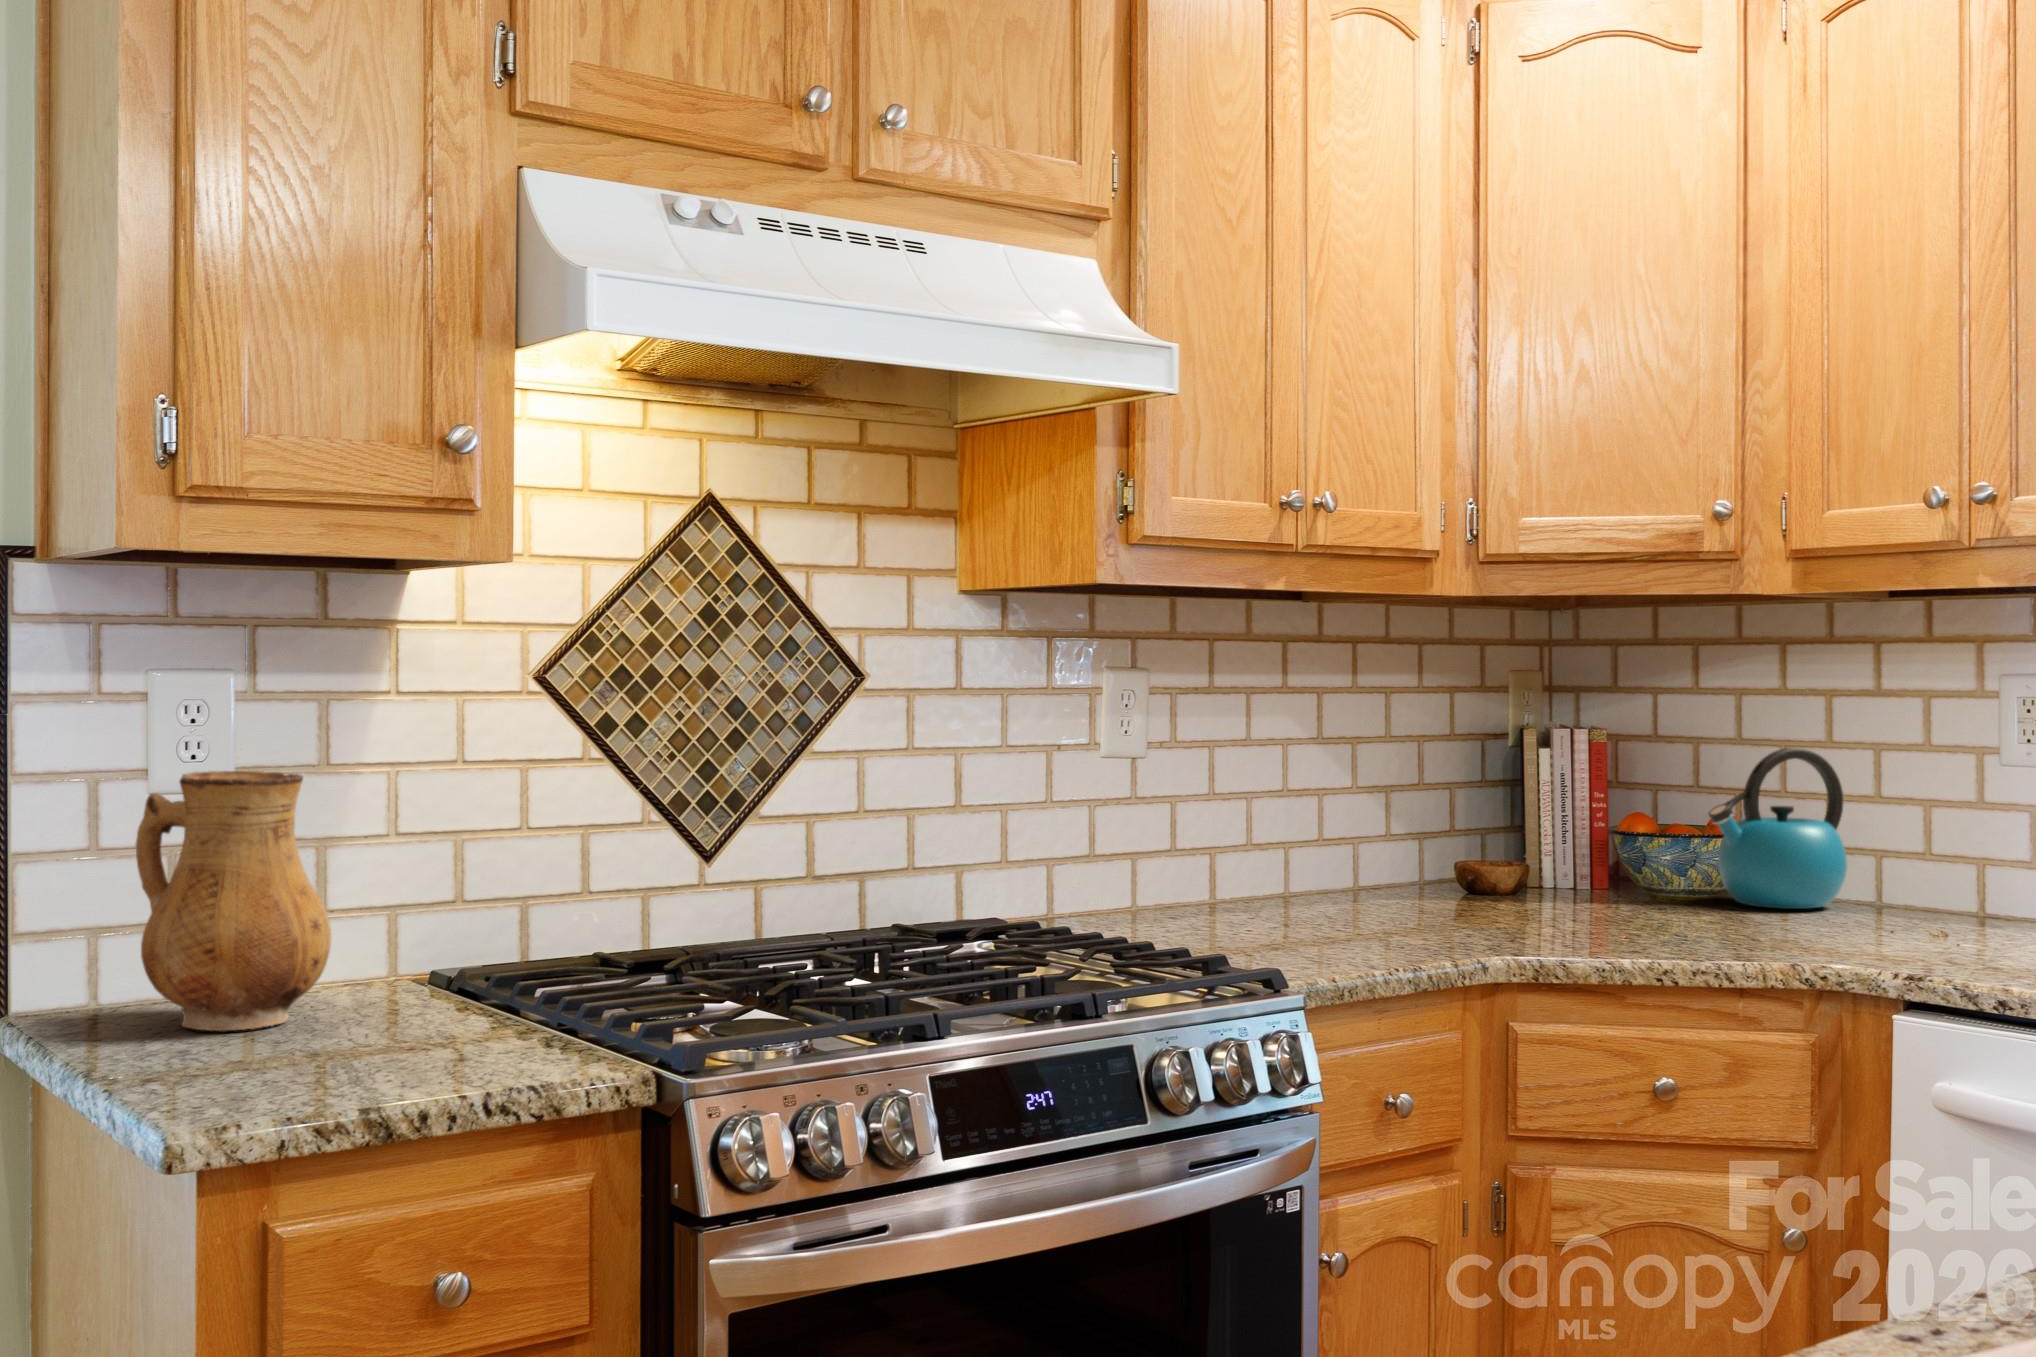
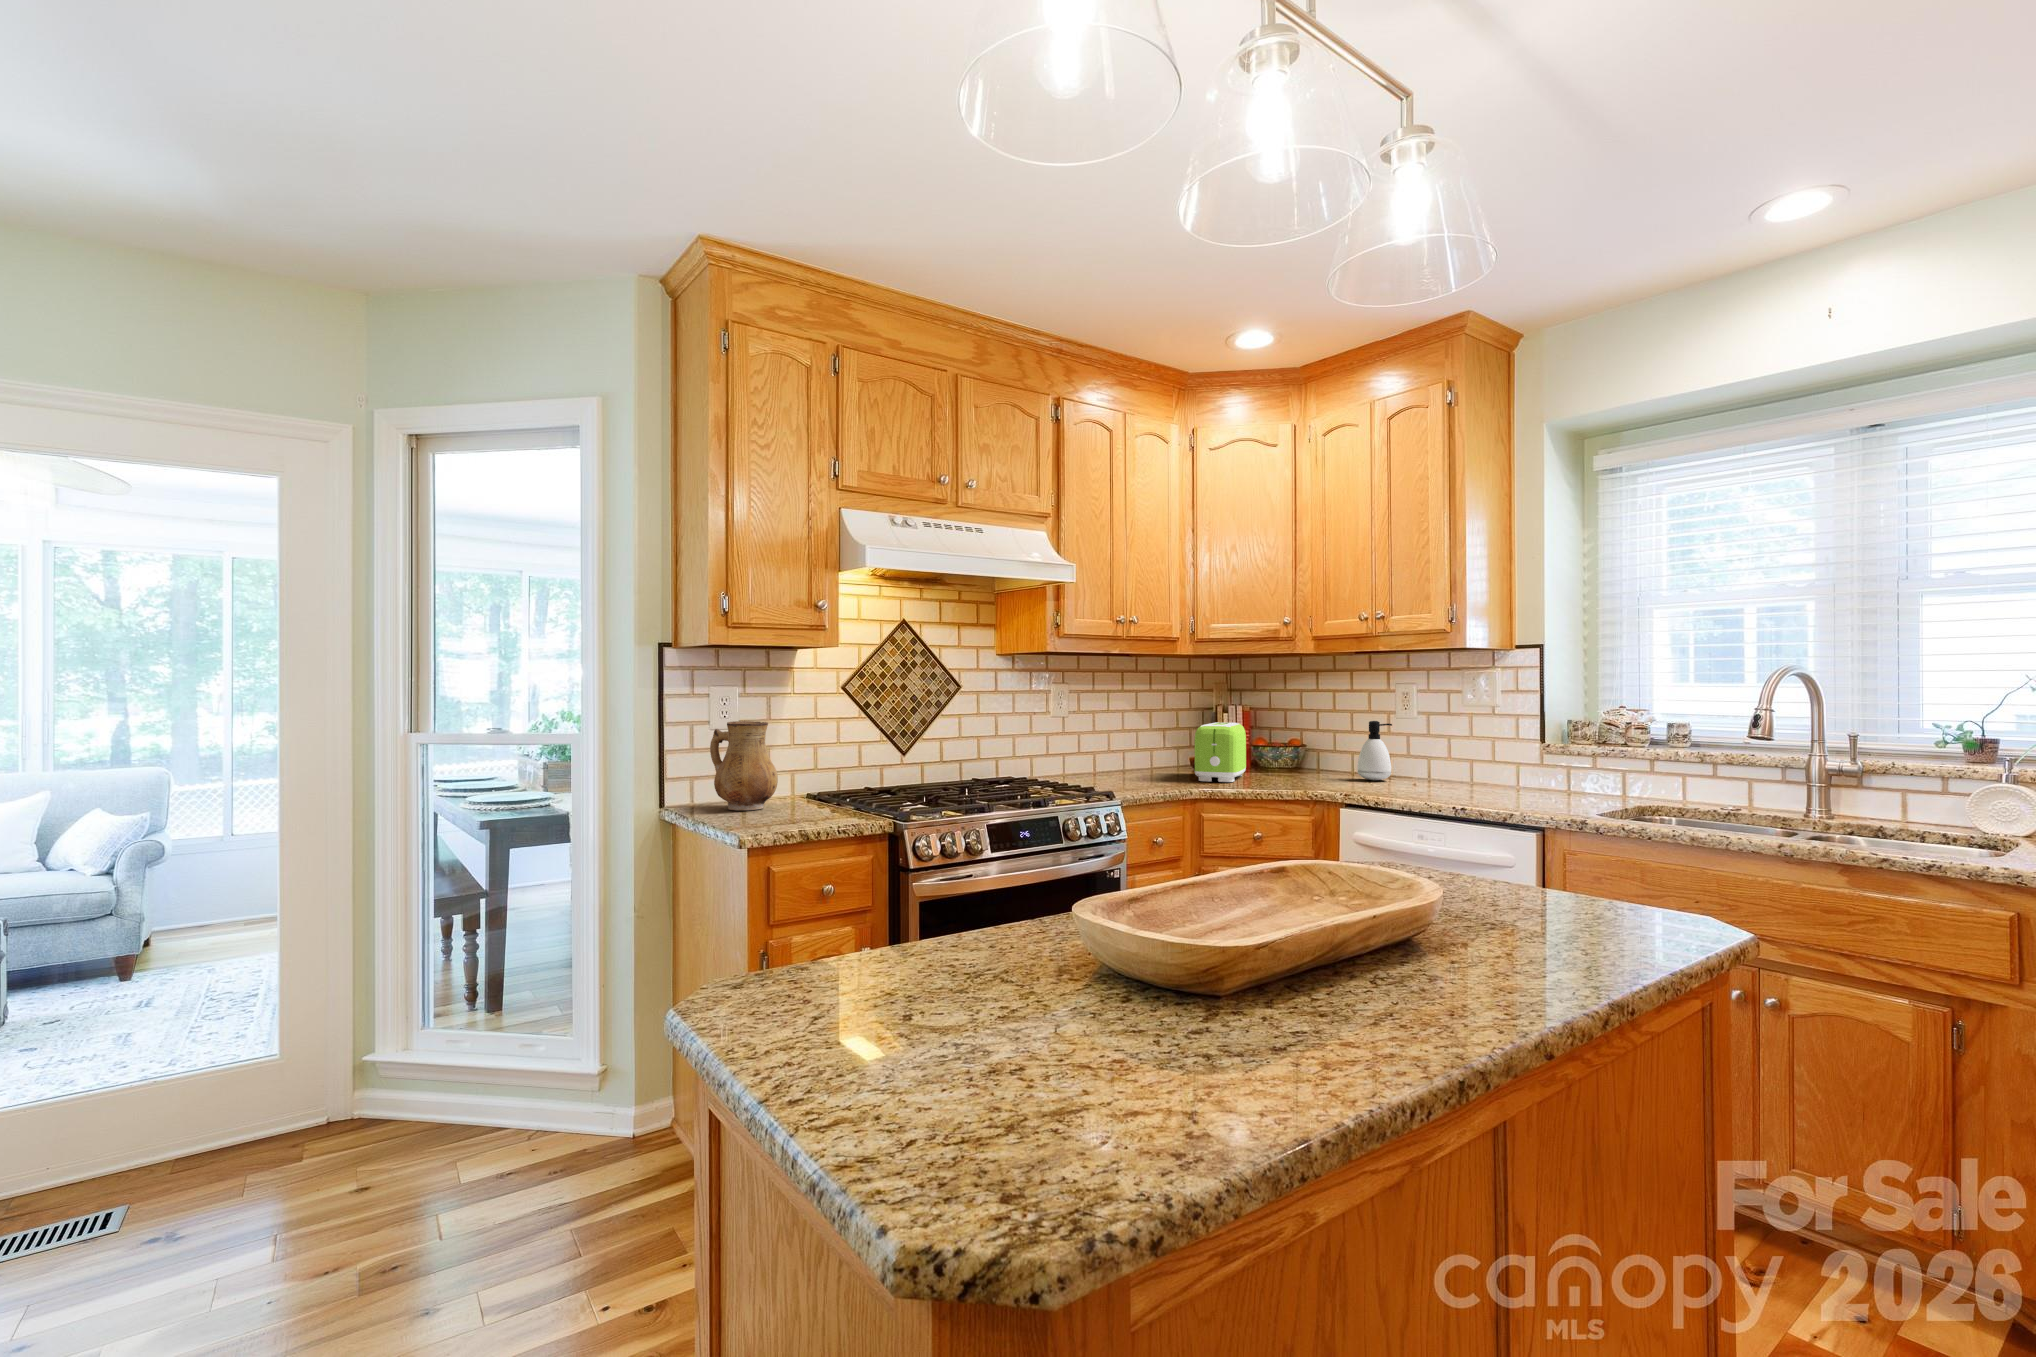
kettle: present [1709,748,1847,909] -> none [1286,713,1340,775]
soap dispenser: none [1903,772,1999,927] -> present [1358,721,1392,780]
toaster: none [1482,773,1609,932] -> present [1195,722,1246,782]

